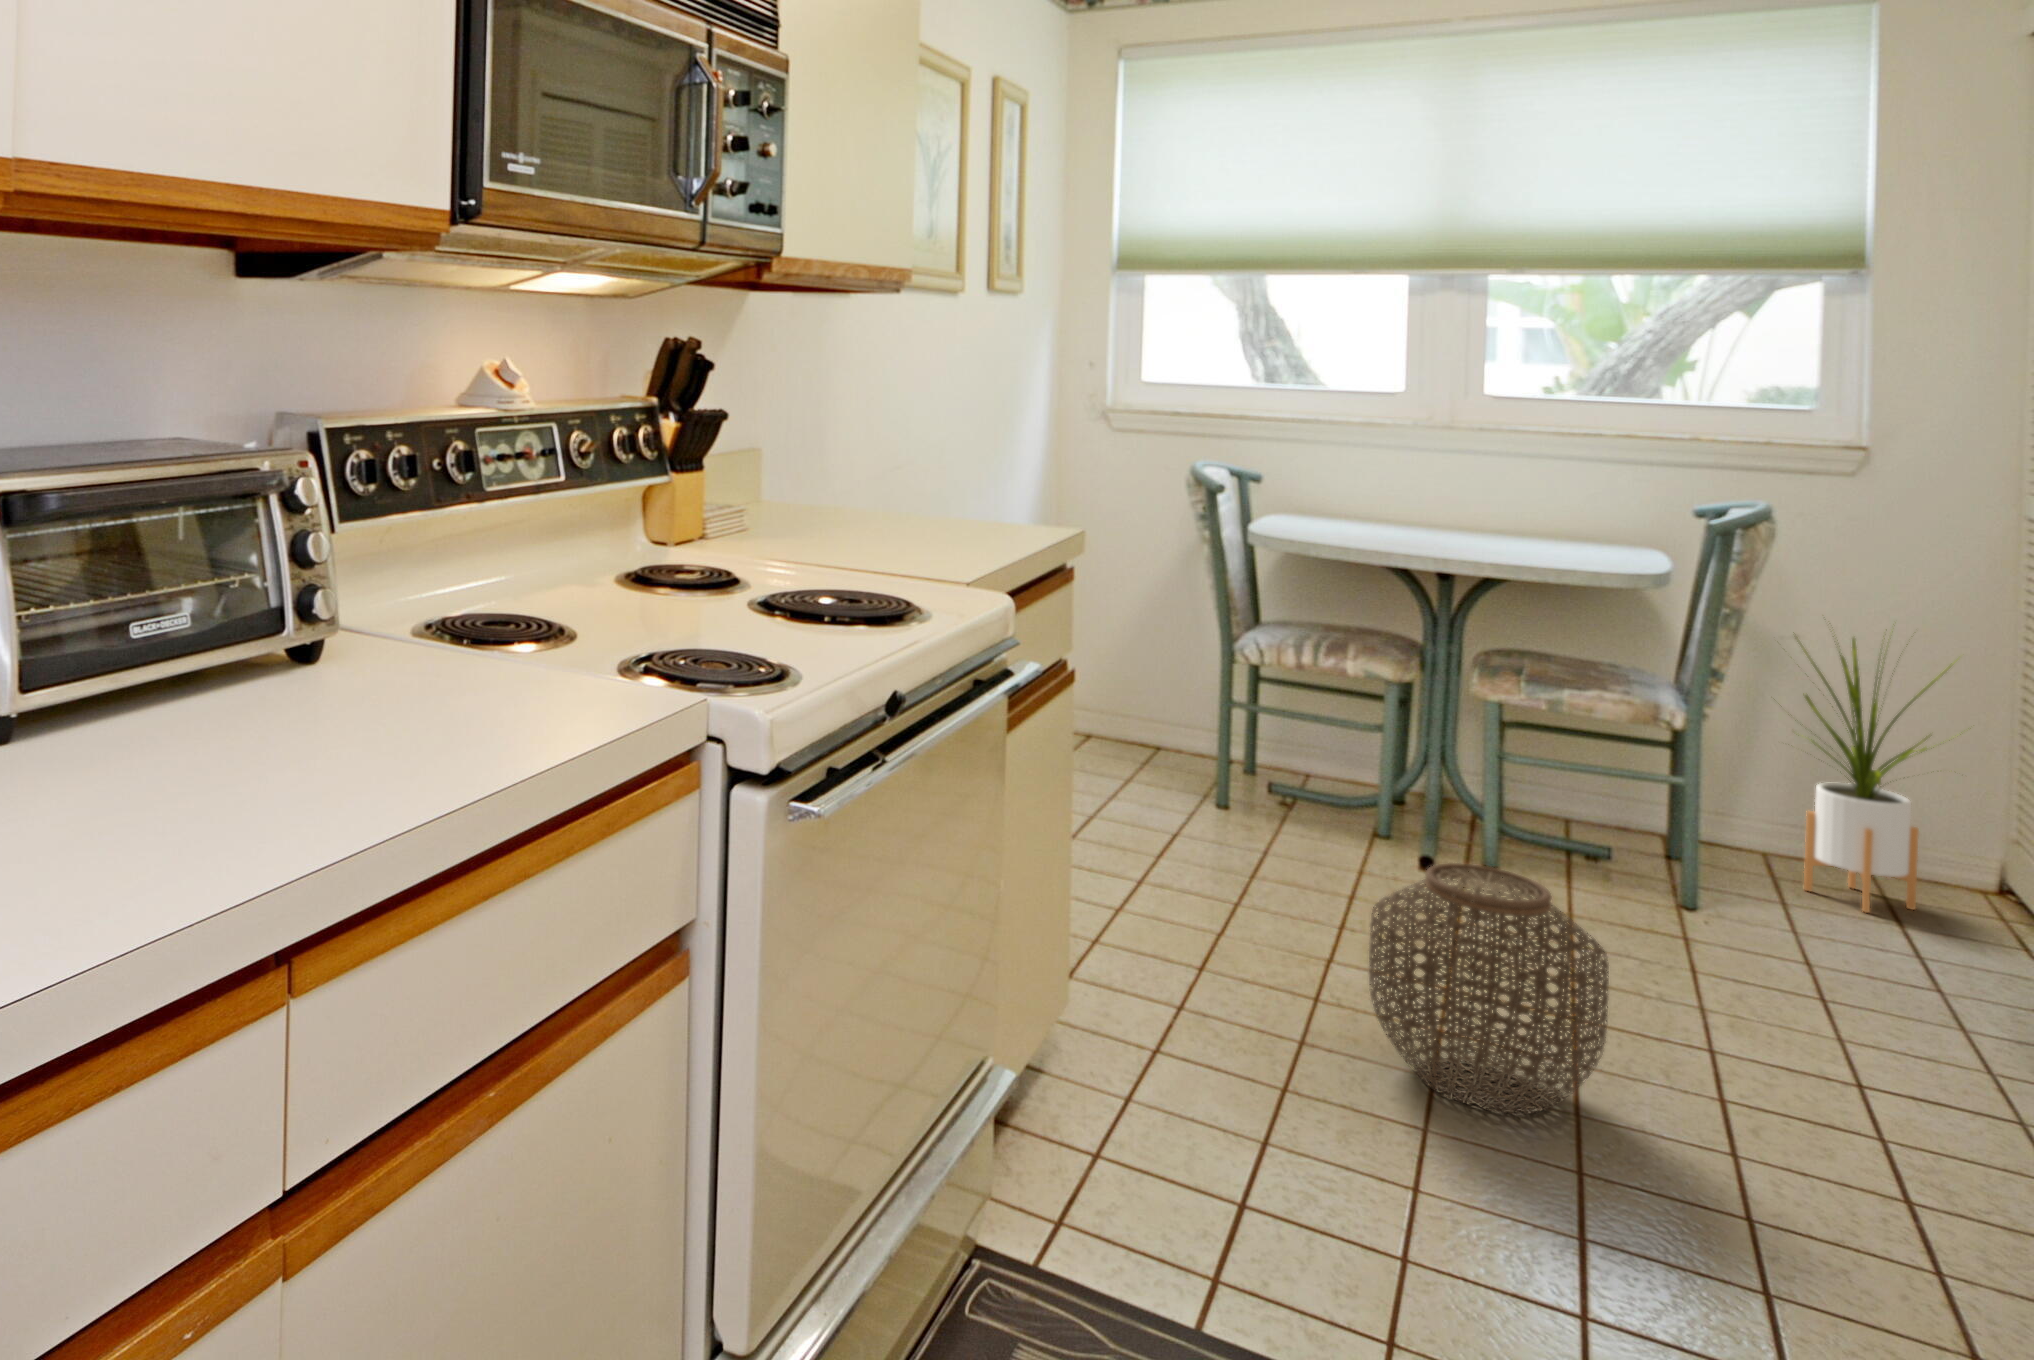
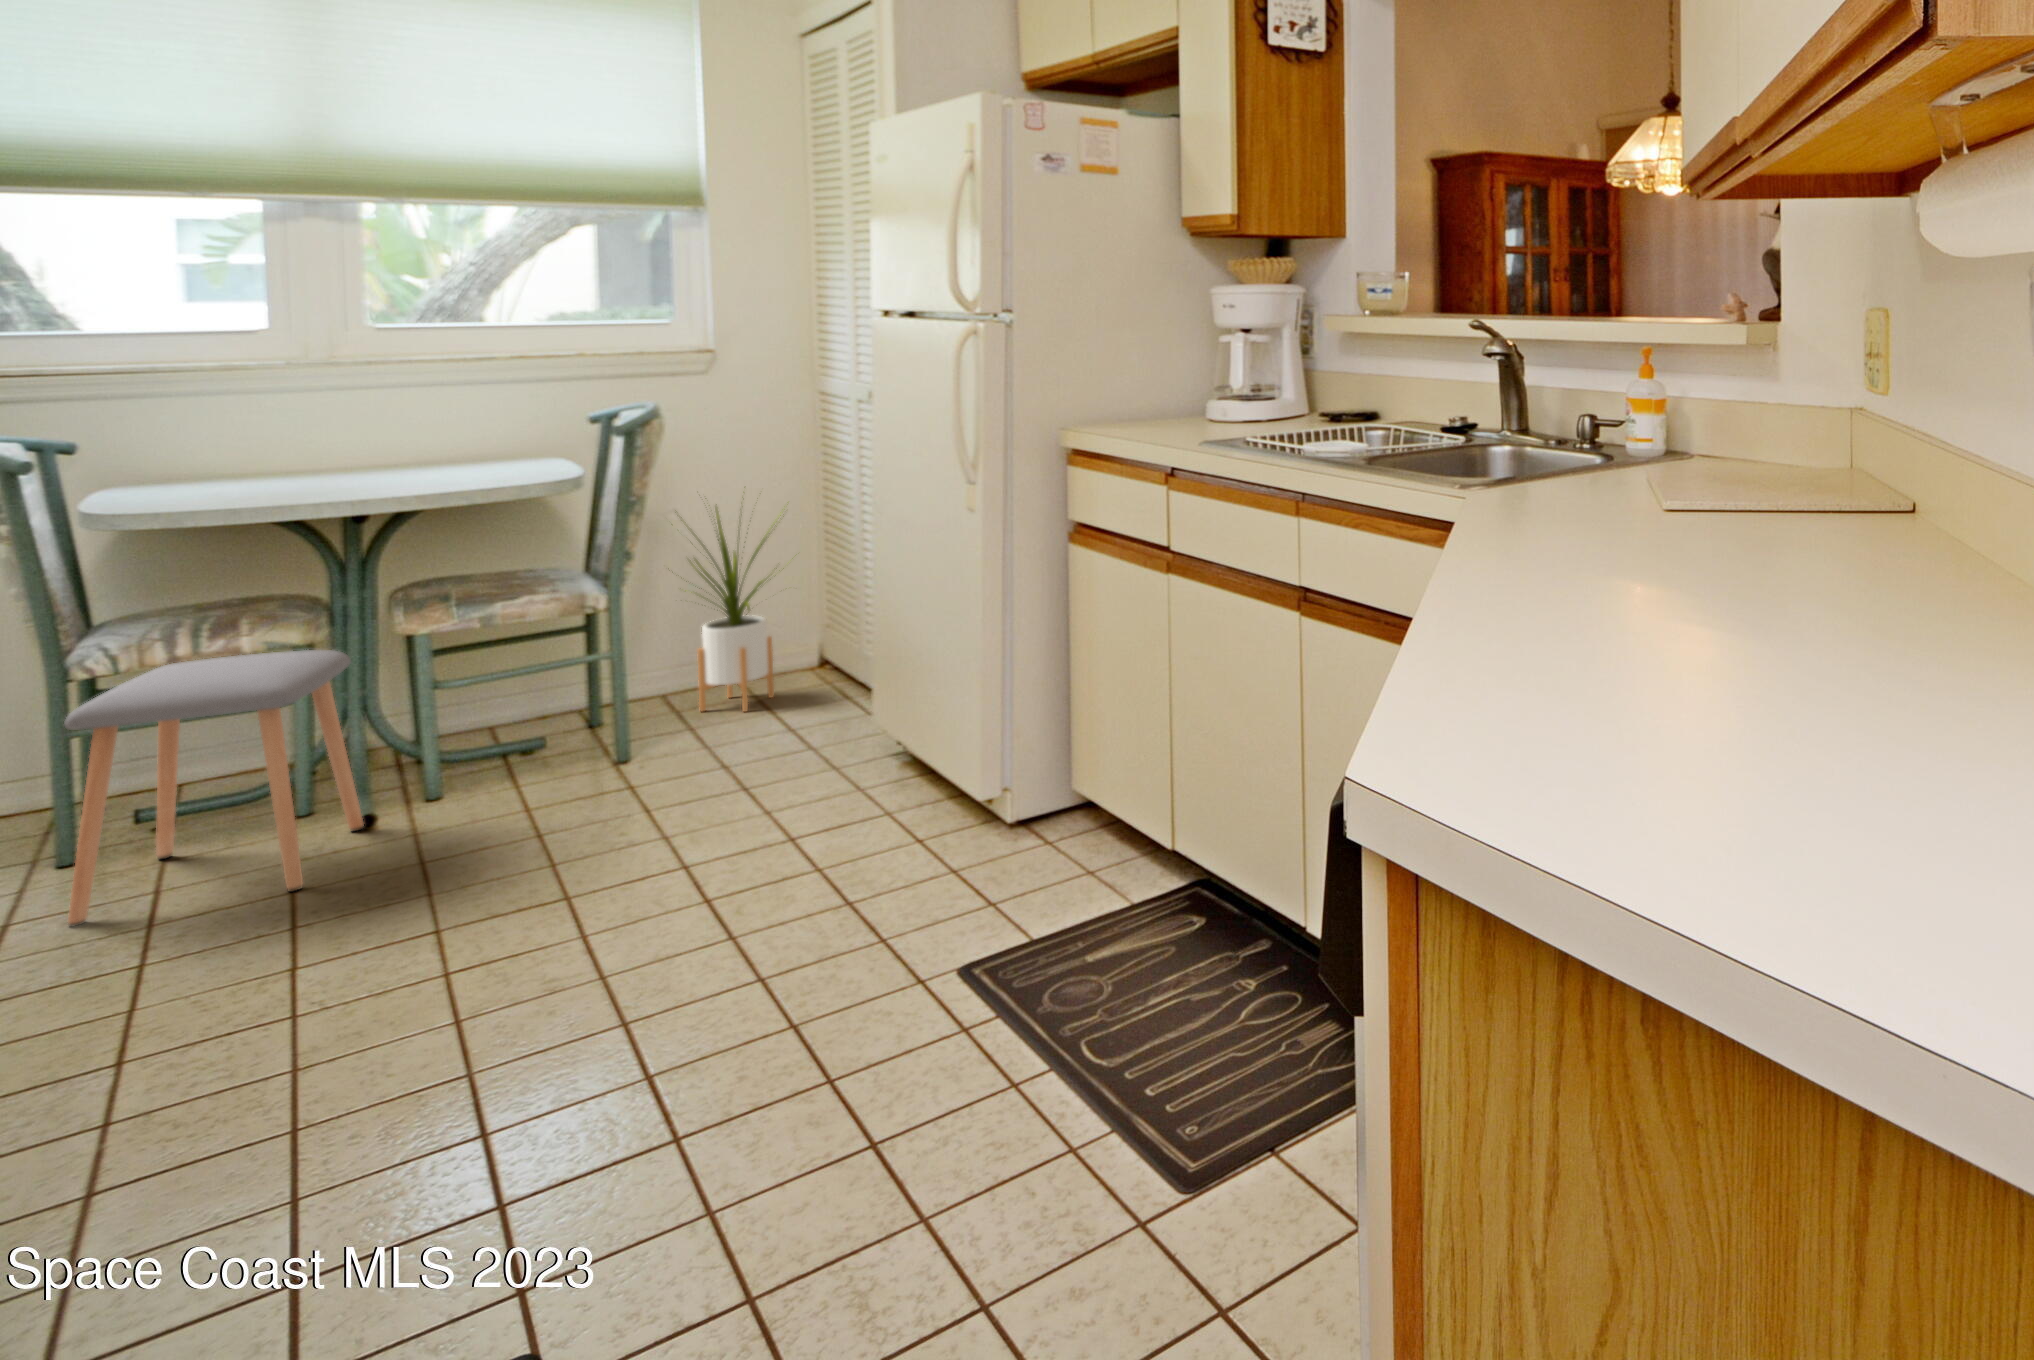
stool: none [1214,669,1425,898] -> present [64,650,364,926]
woven basket: present [1369,863,1609,1114] -> none [366,787,624,1039]

